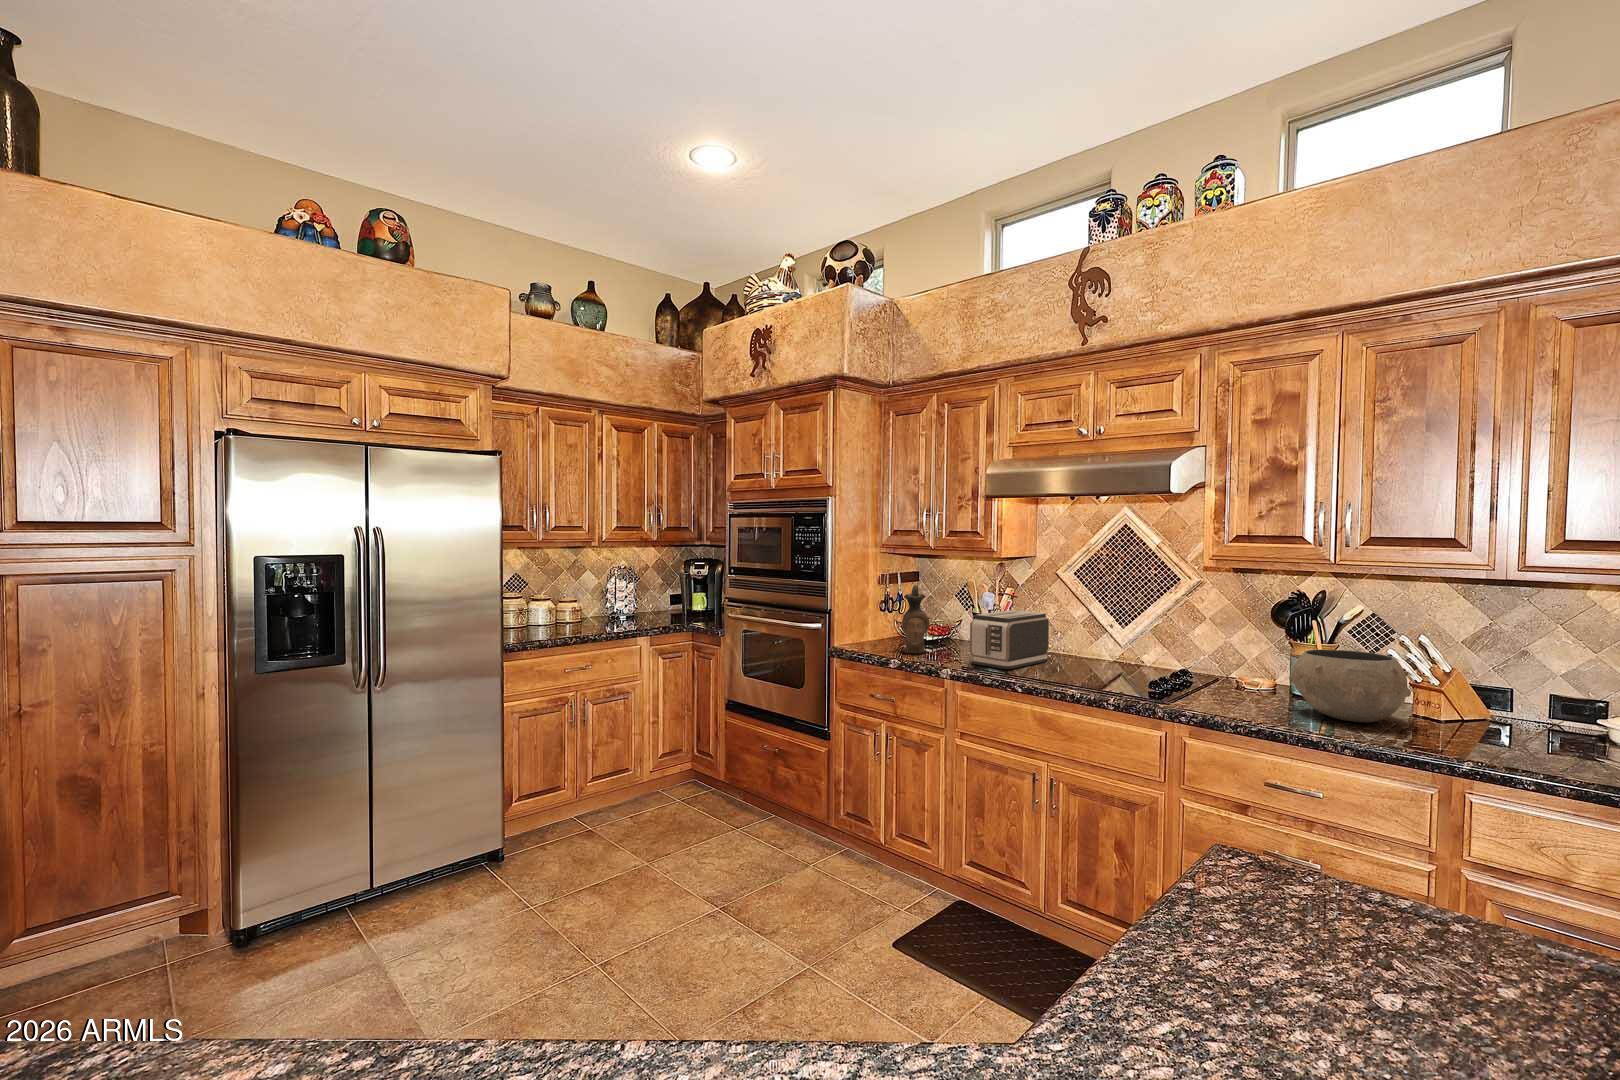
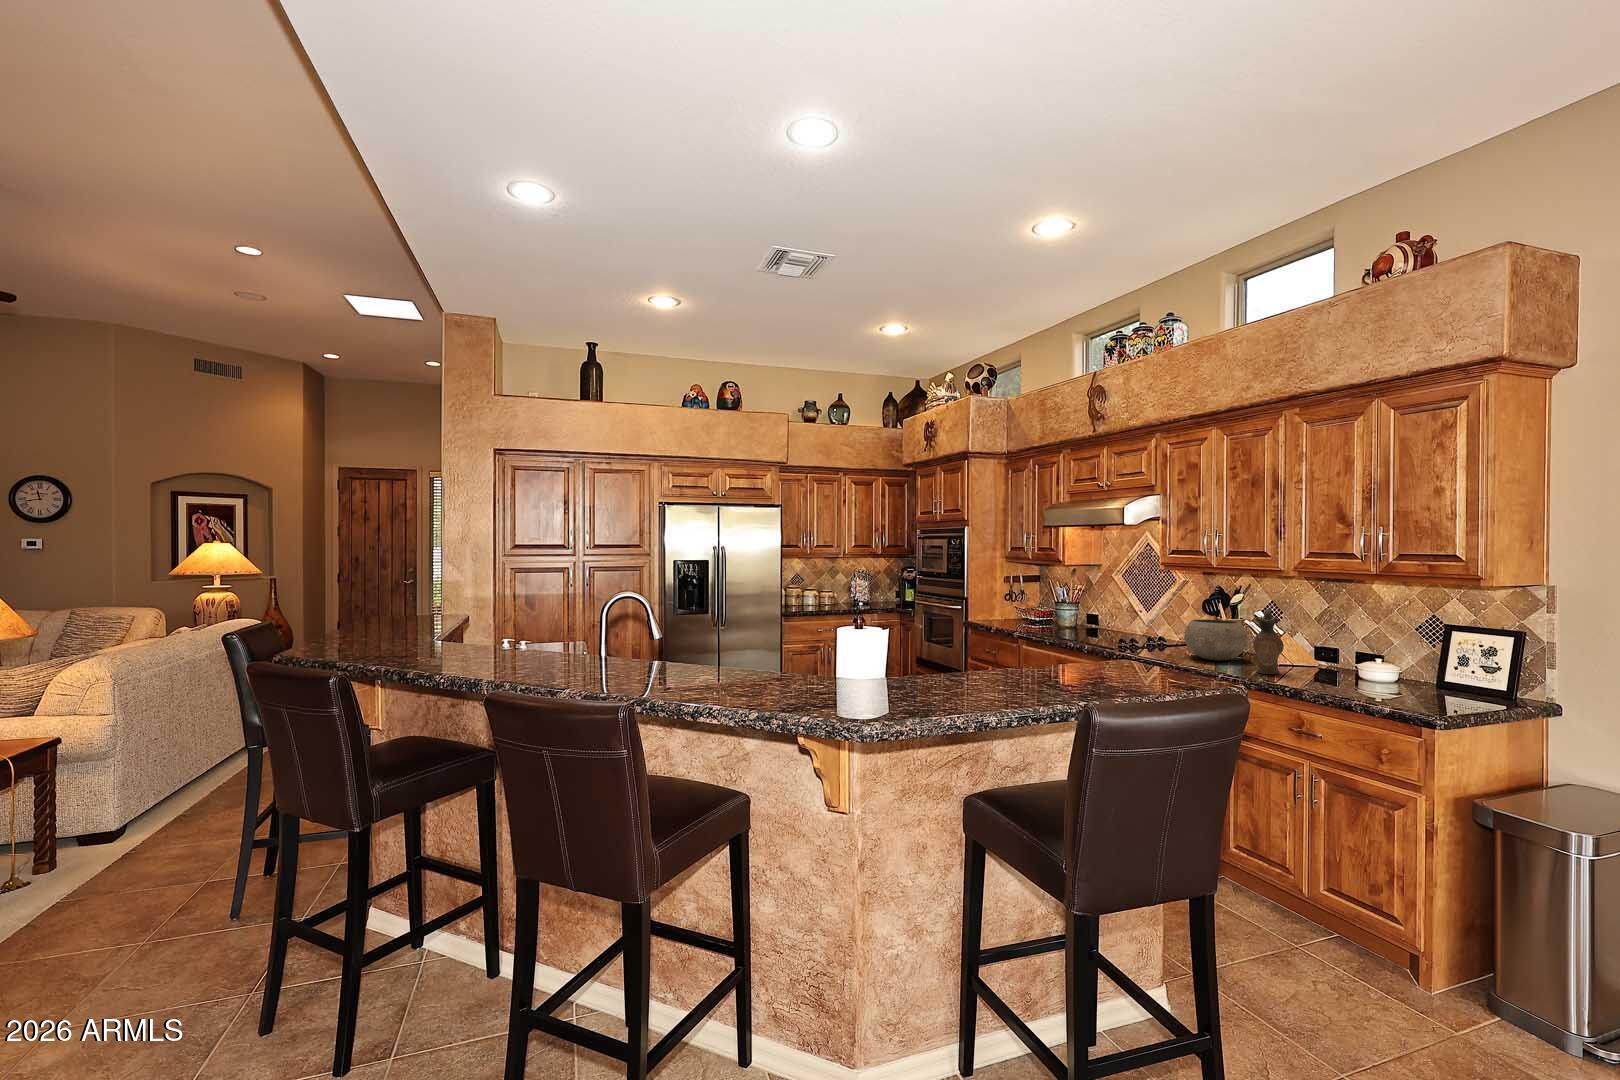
ceramic pitcher: present [902,585,930,653] -> present [1253,609,1284,674]
toaster: present [970,610,1049,669] -> none [1038,599,1093,633]

